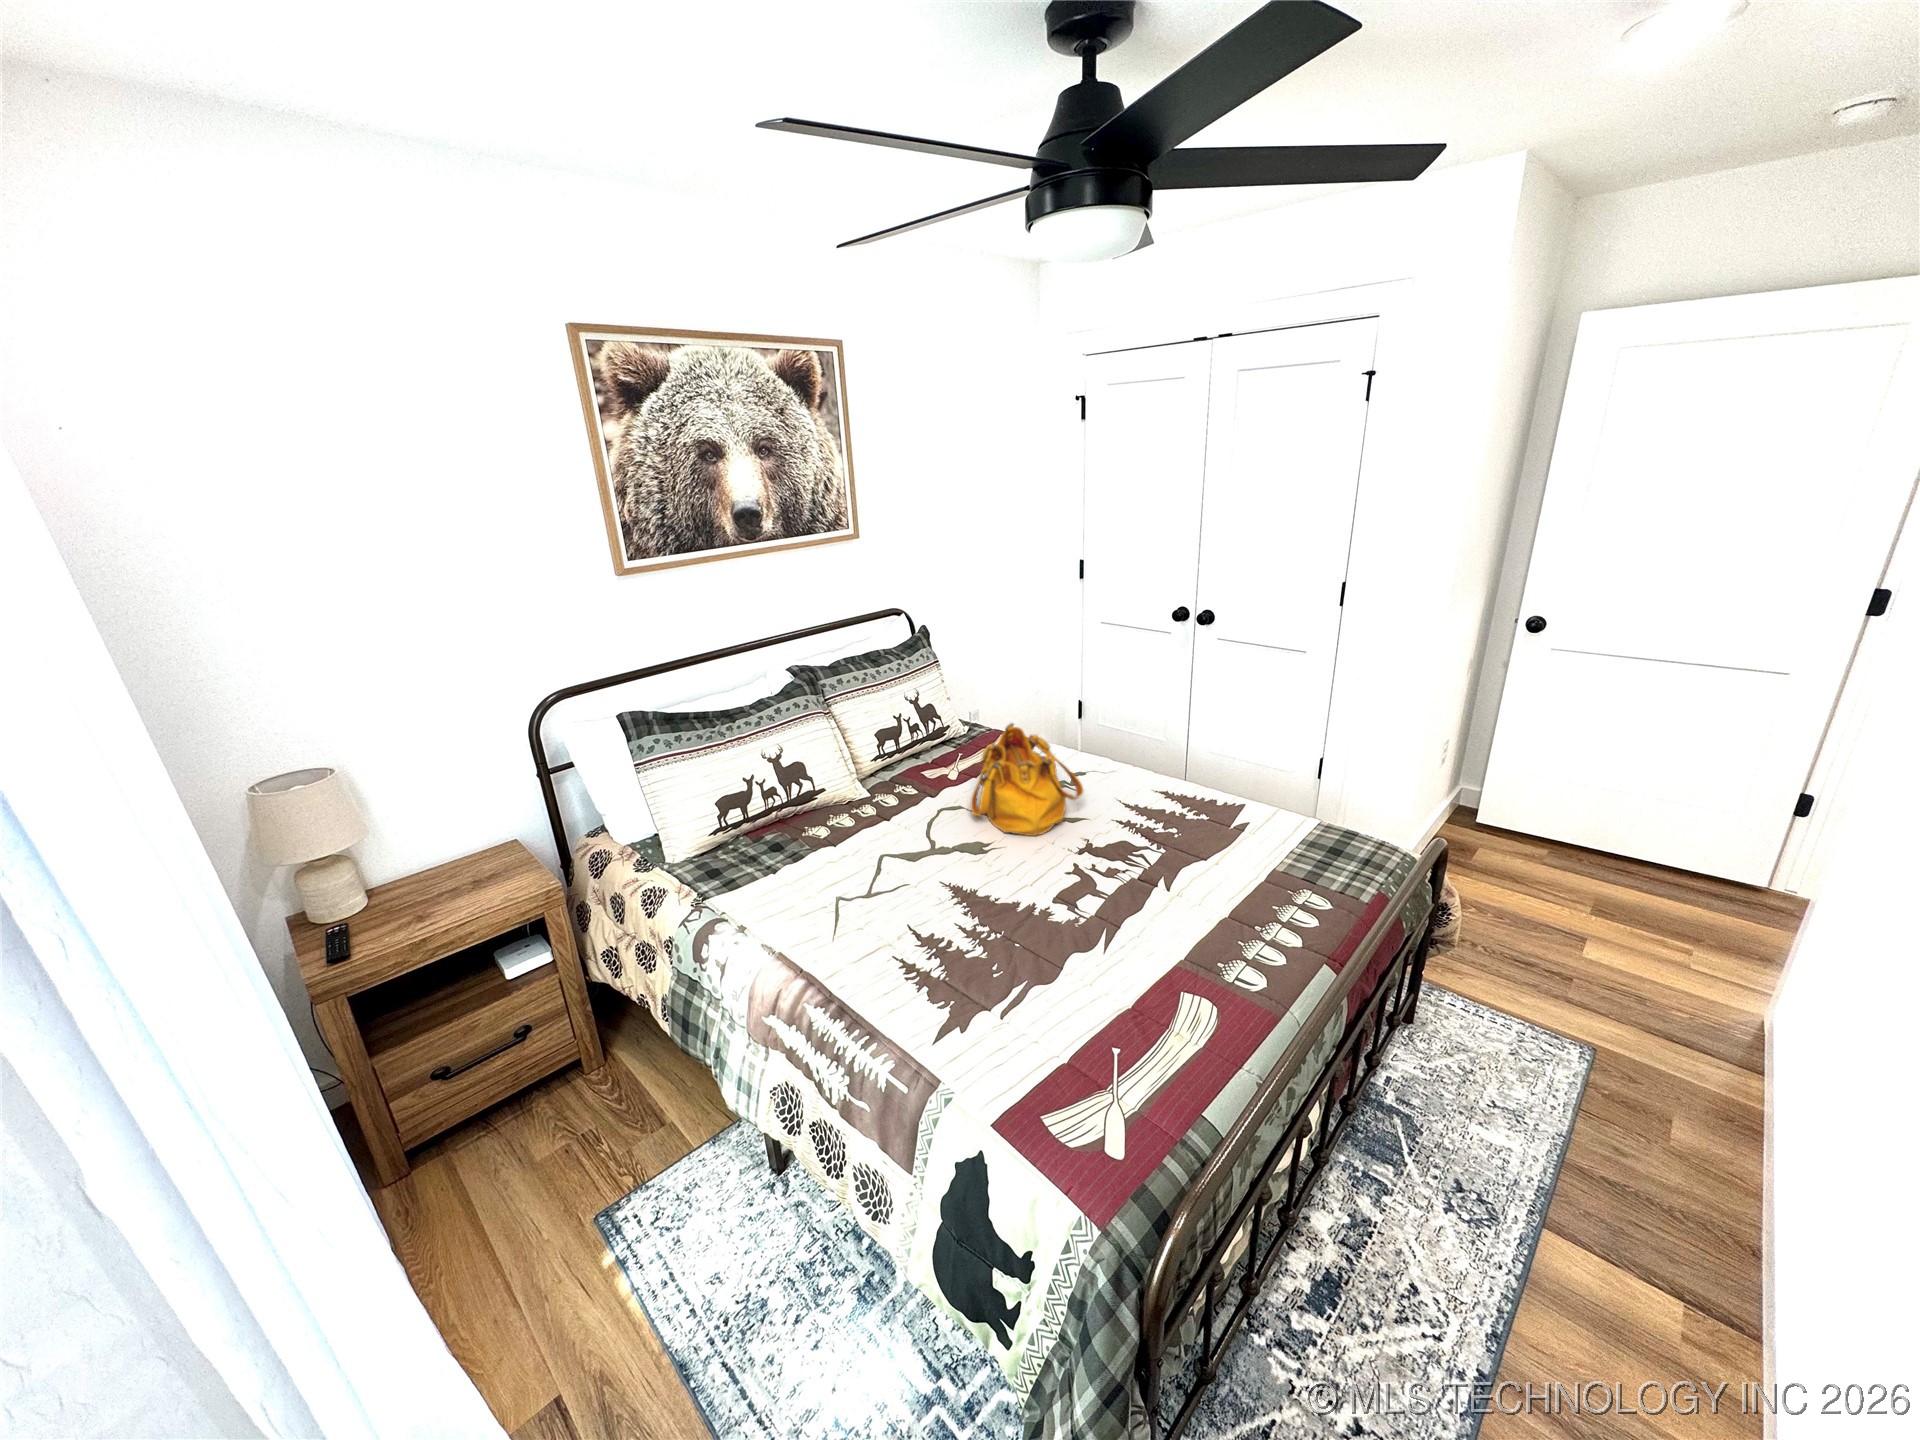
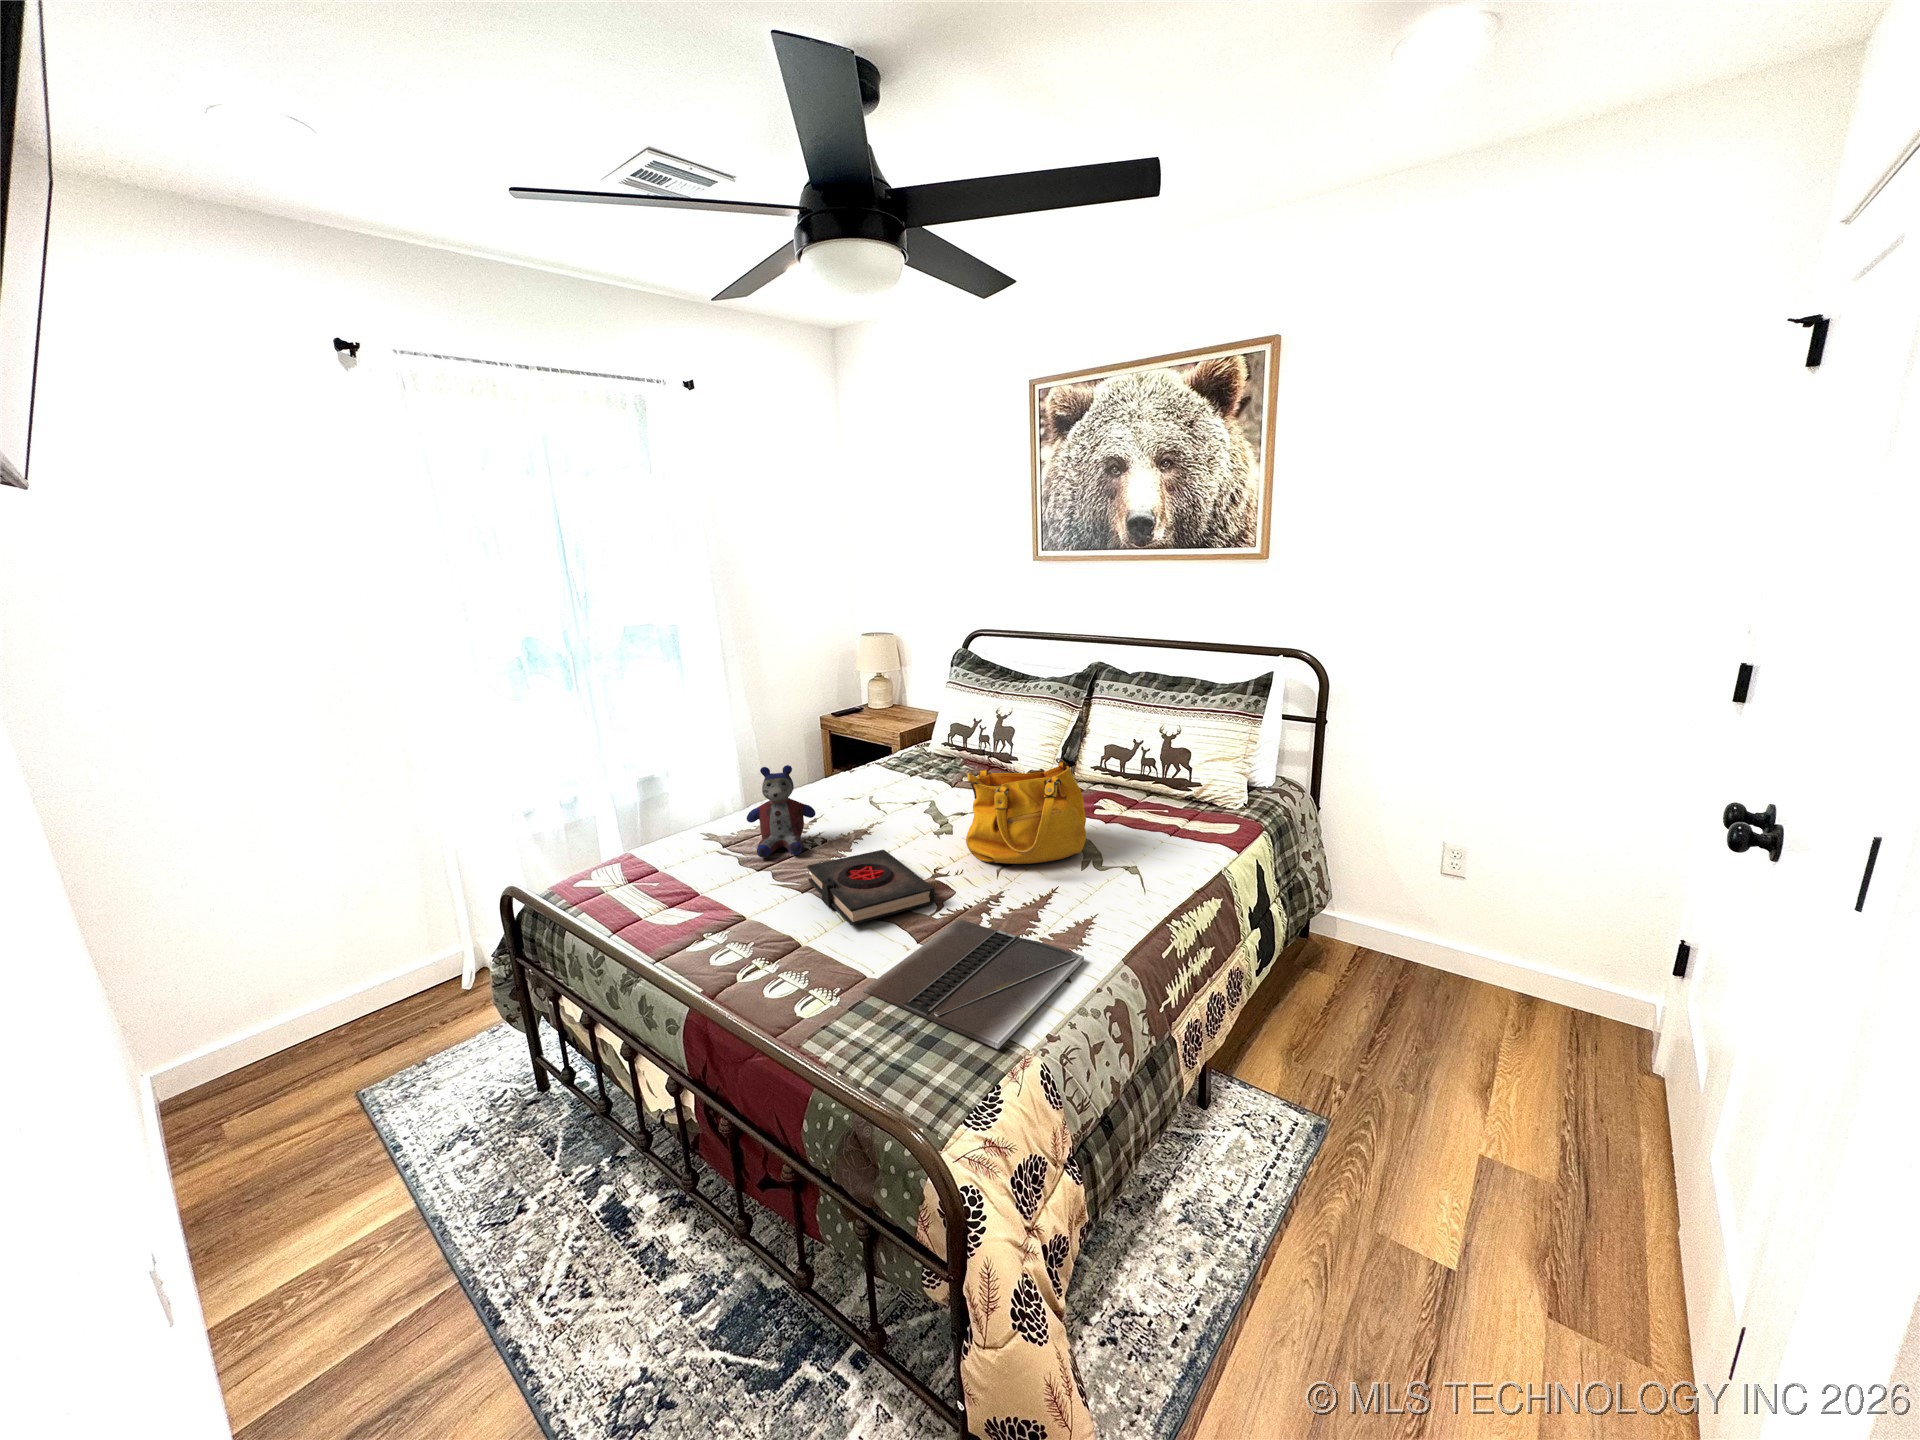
laptop: none [1150,802,1316,889] -> present [863,919,1084,1049]
book: none [1036,844,1184,928] -> present [807,850,935,925]
stuffed bear: none [950,856,1025,973] -> present [747,765,816,858]

